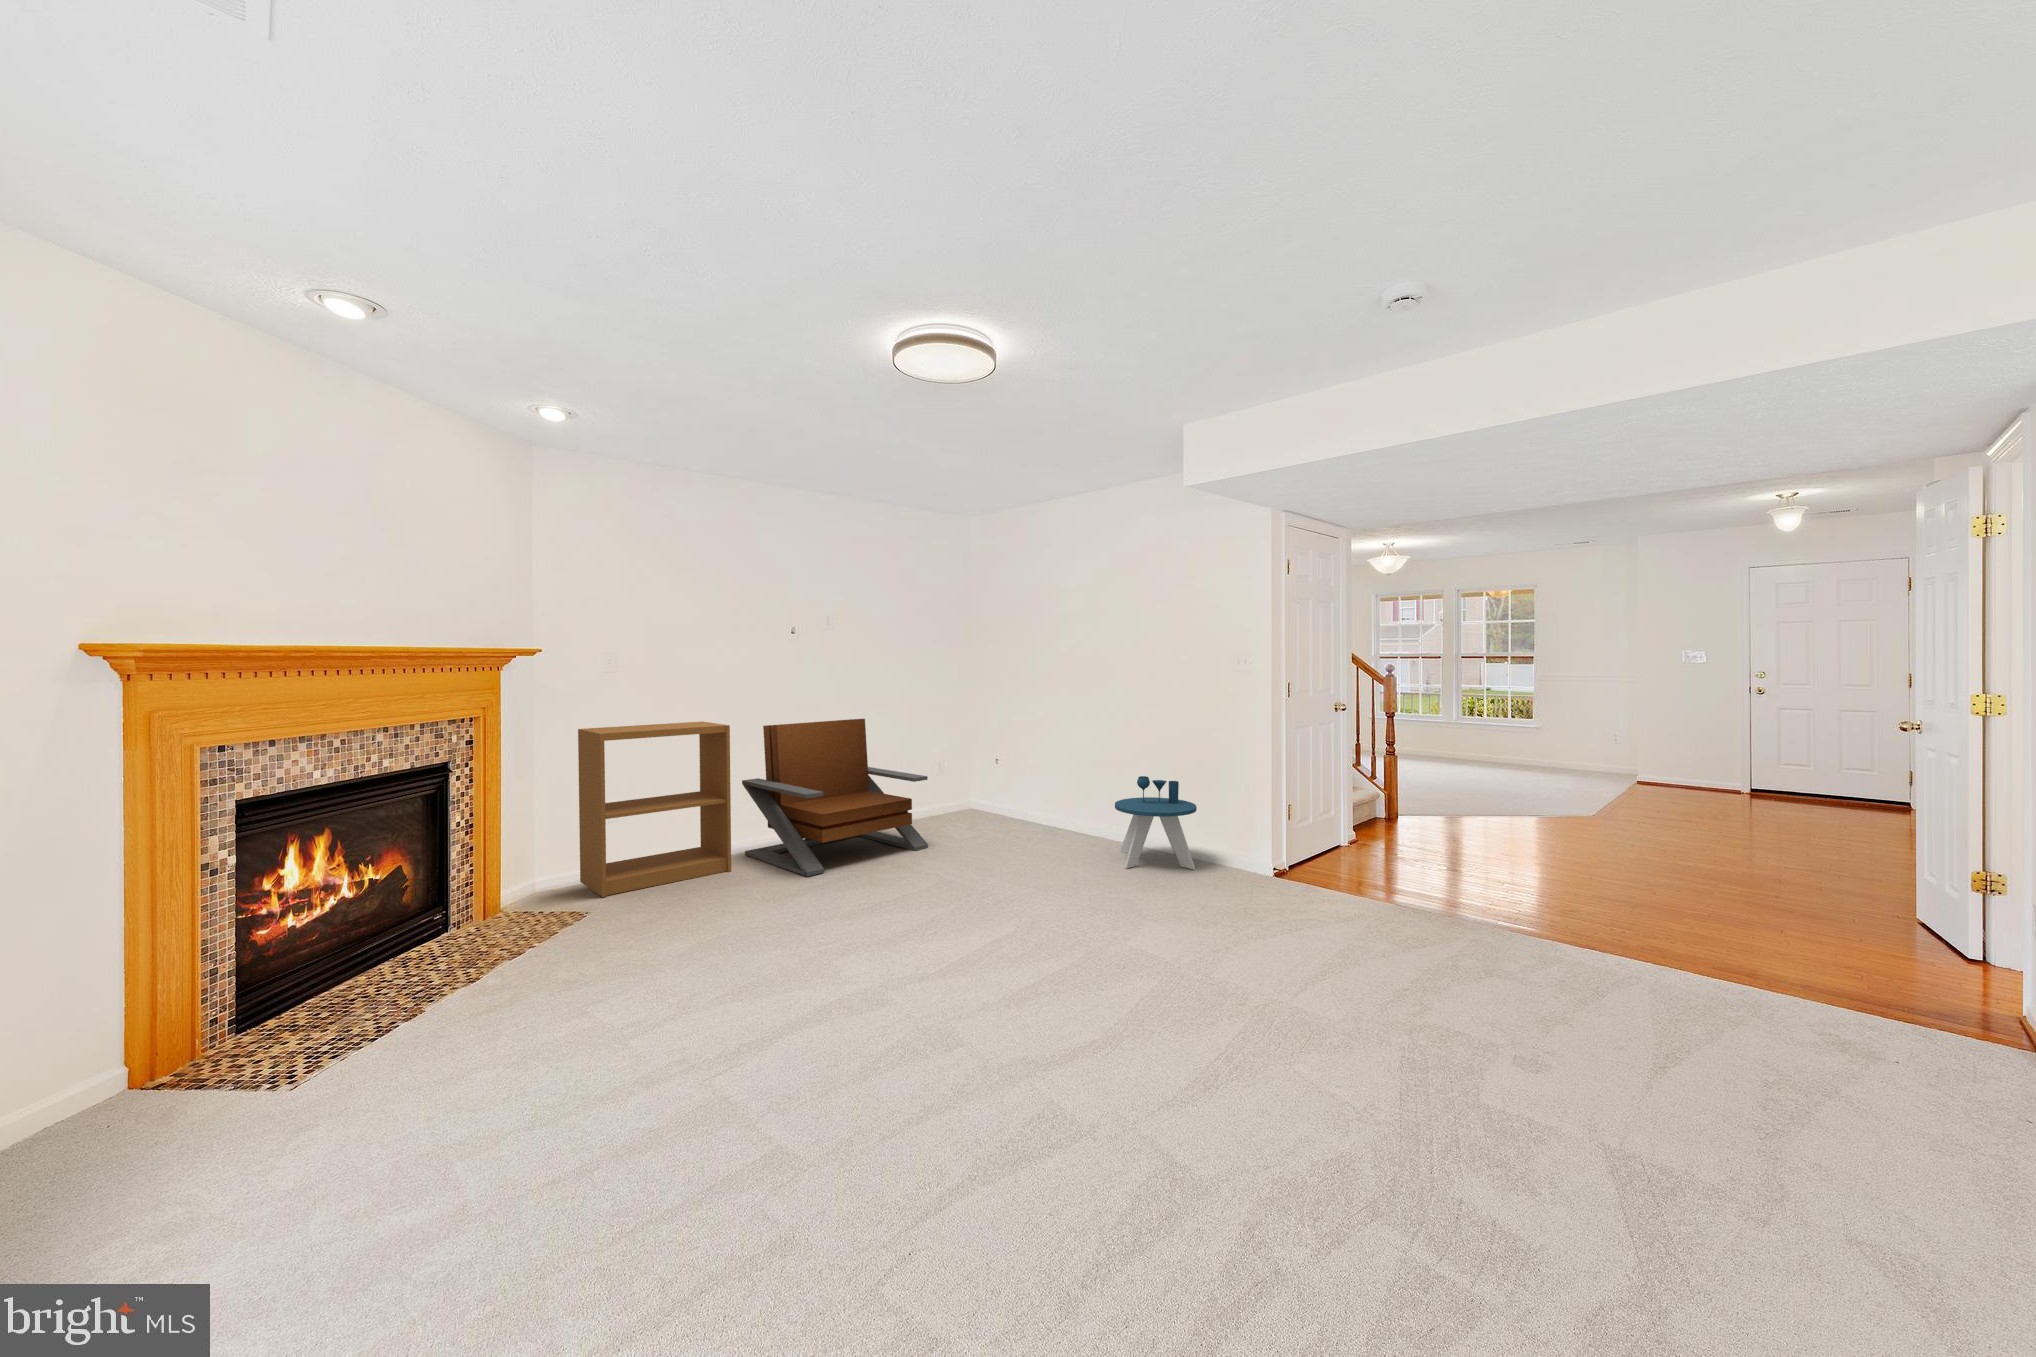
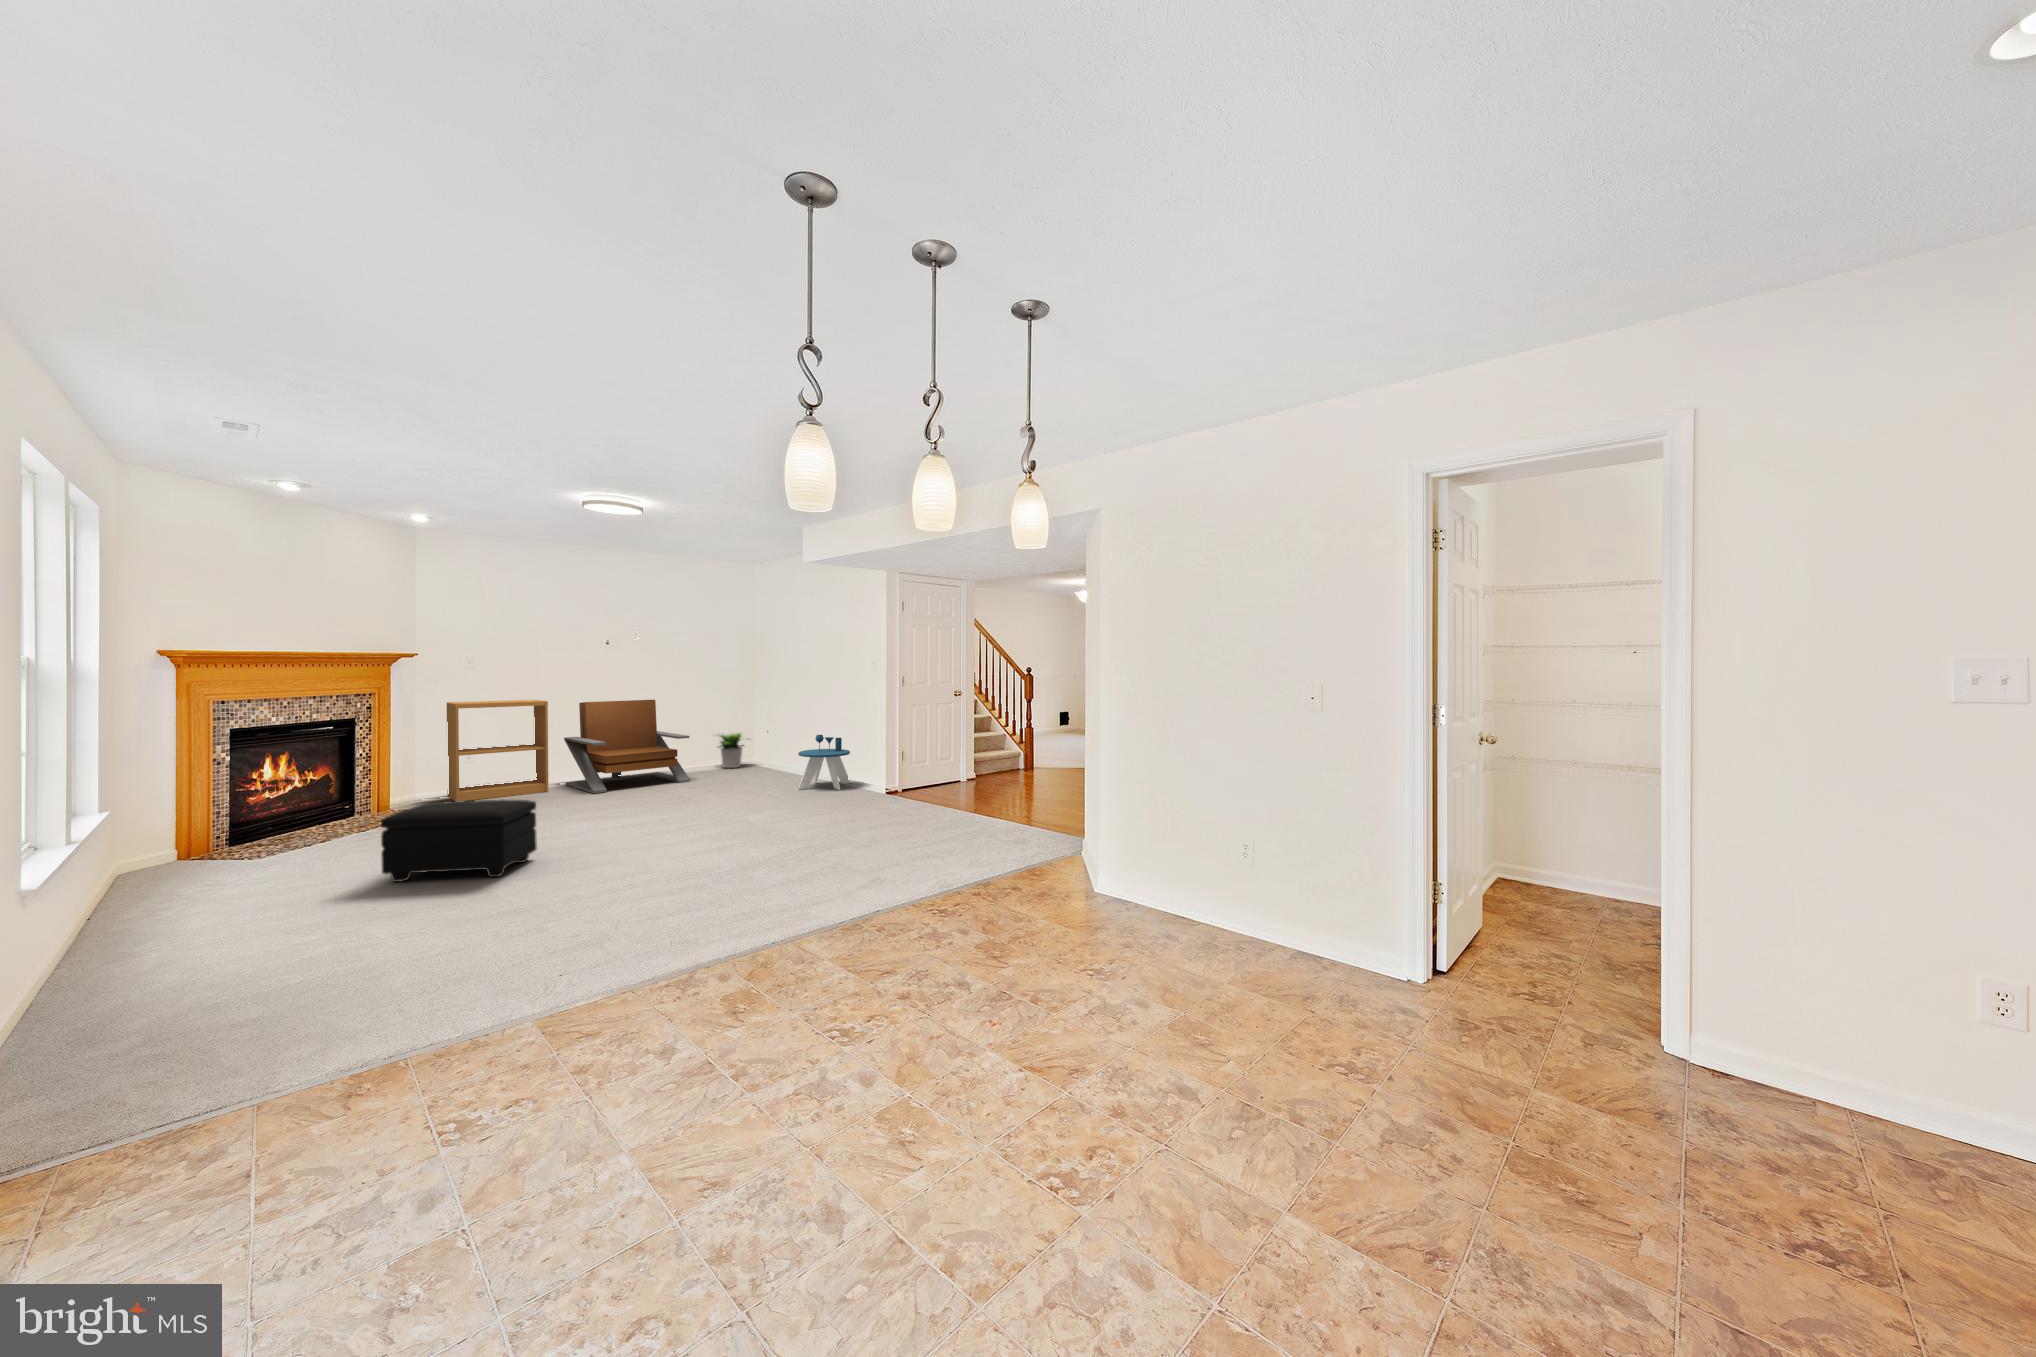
potted plant: none [924,765,985,819] -> present [719,733,744,768]
footstool: none [589,973,879,1220] -> present [381,800,537,882]

